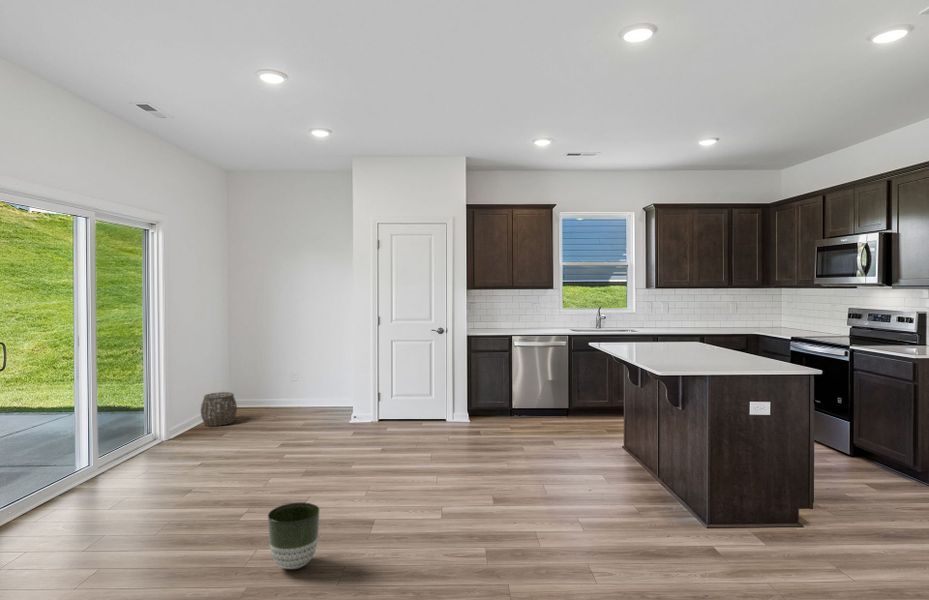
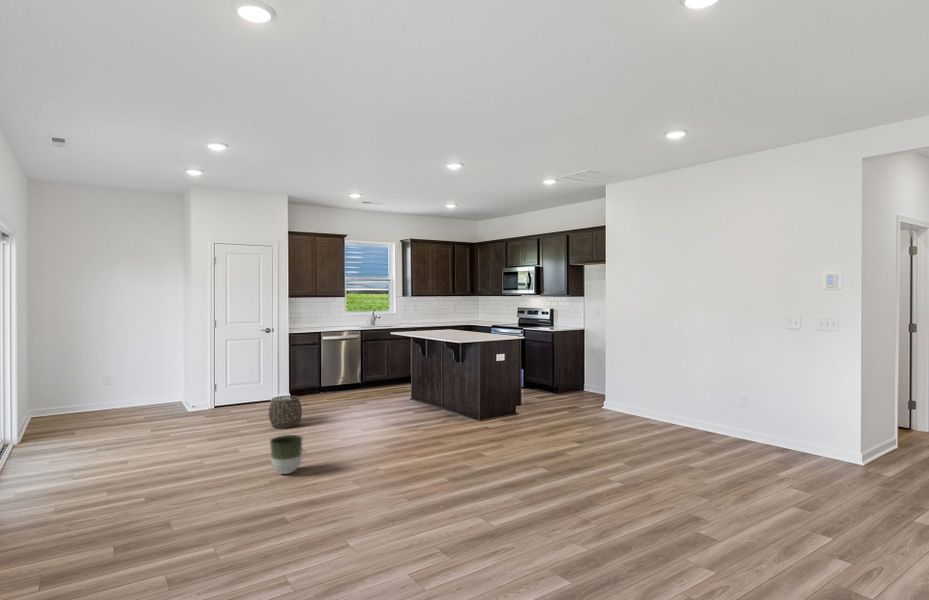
woven basket: present [201,392,237,426] -> present [269,396,302,428]

